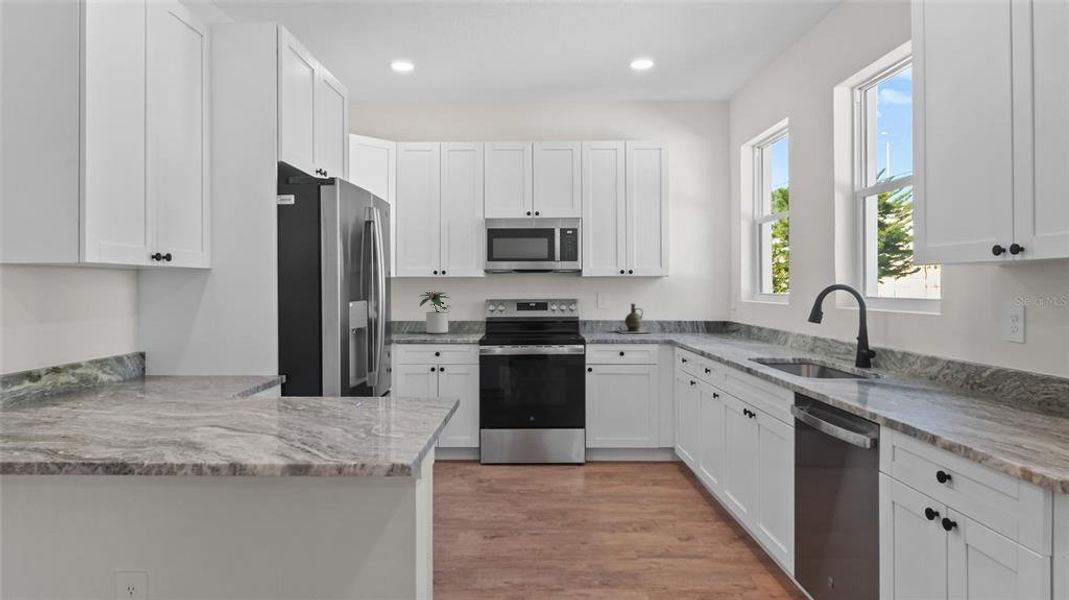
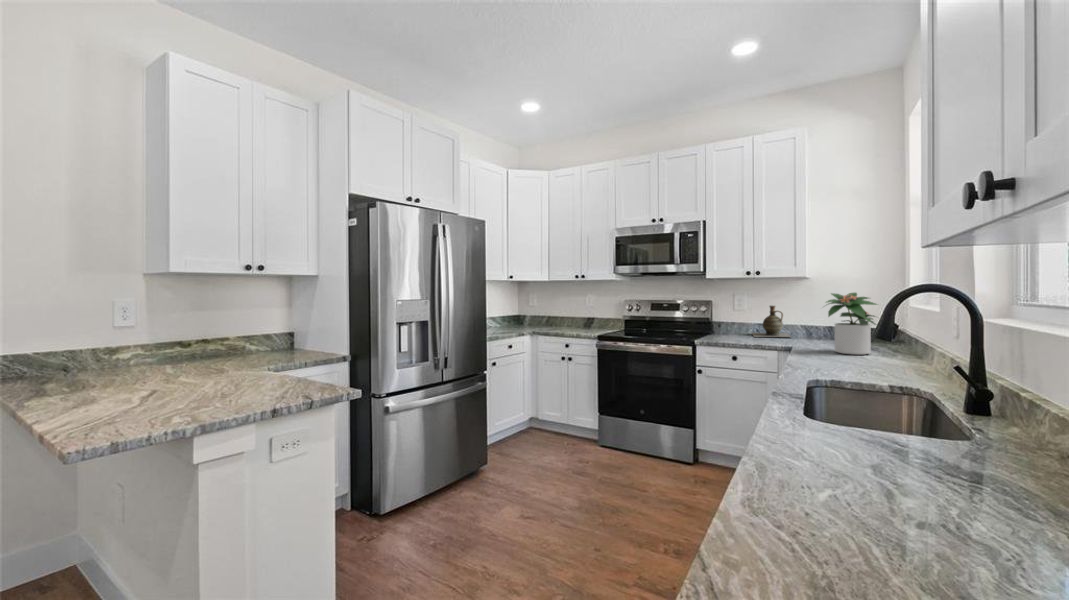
potted plant: present [419,291,449,333] -> present [827,293,877,355]

